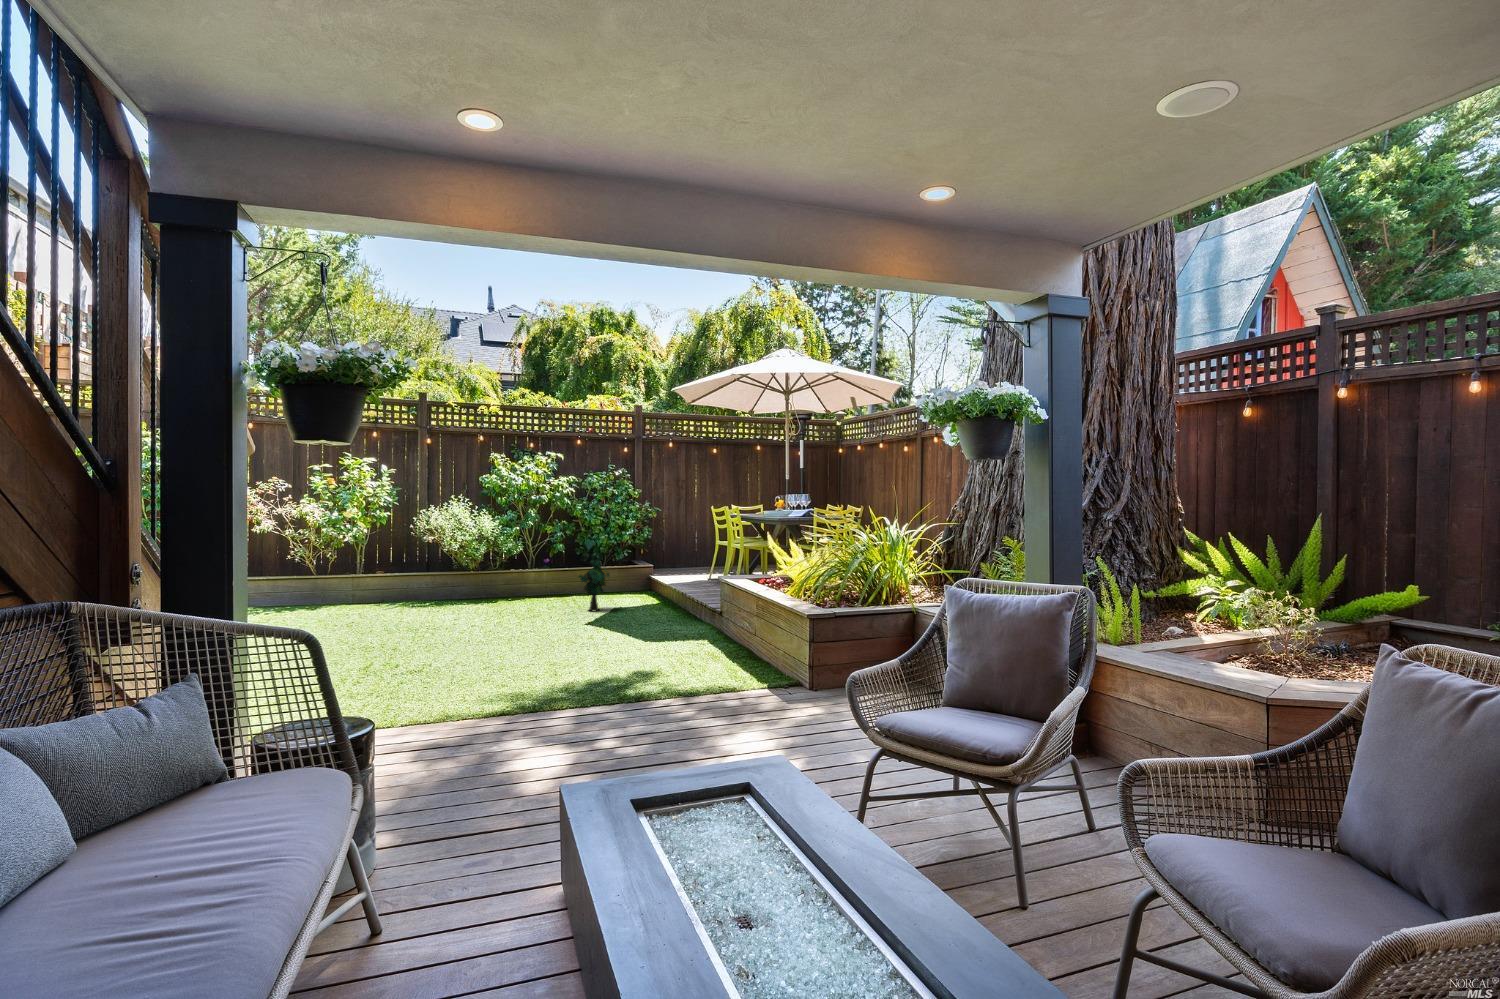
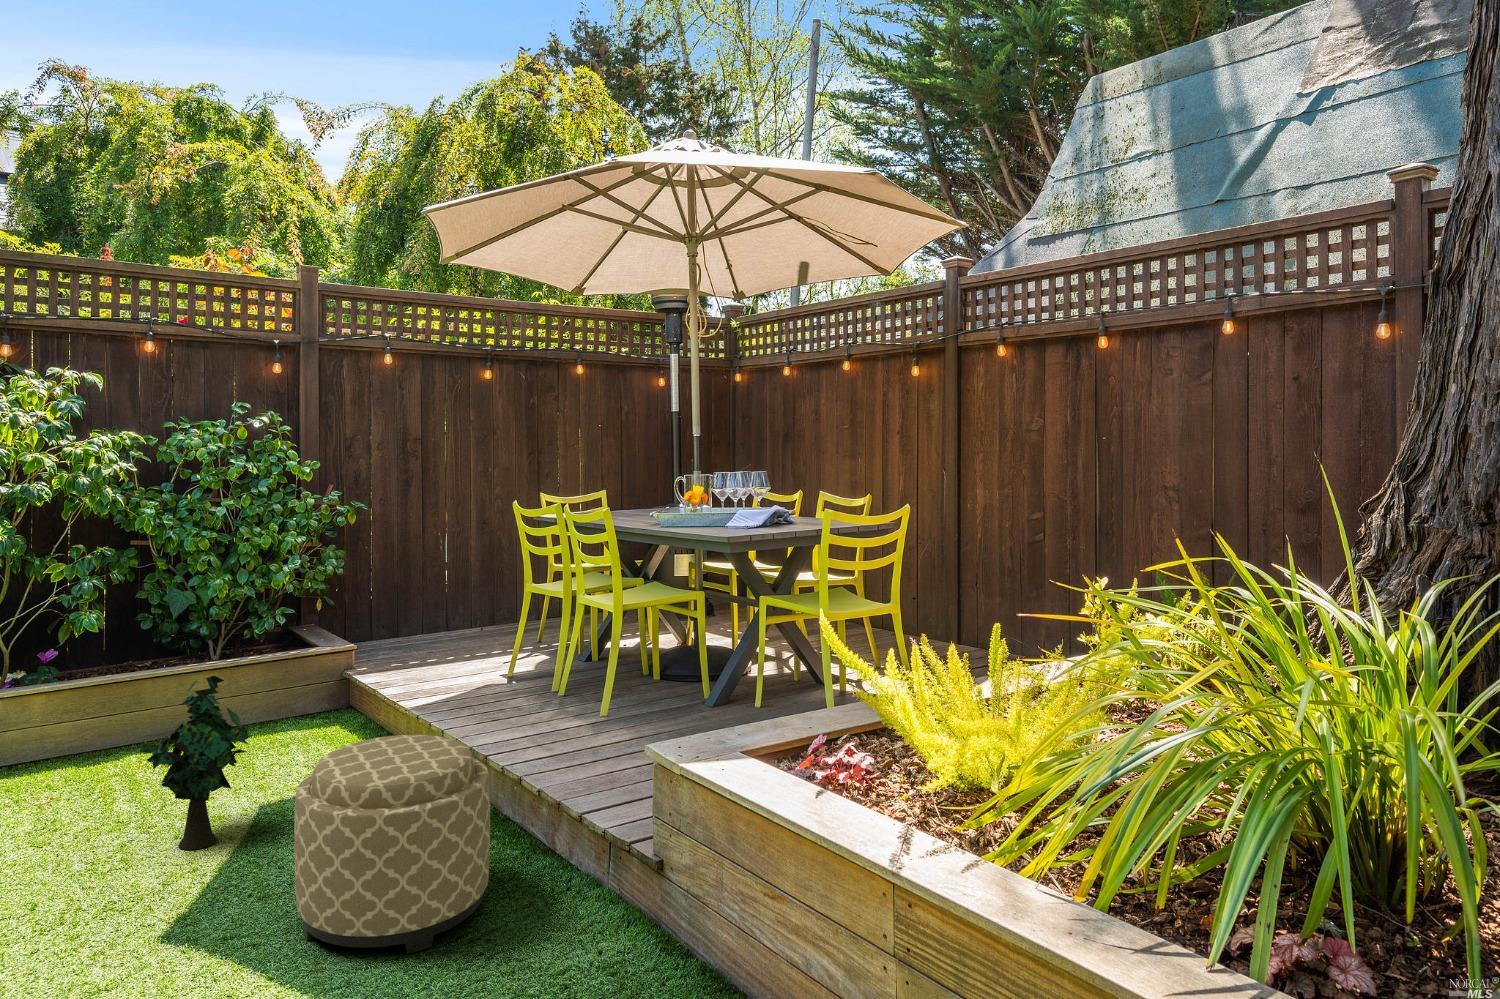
ottoman: none [620,571,679,629] -> present [294,735,490,954]

